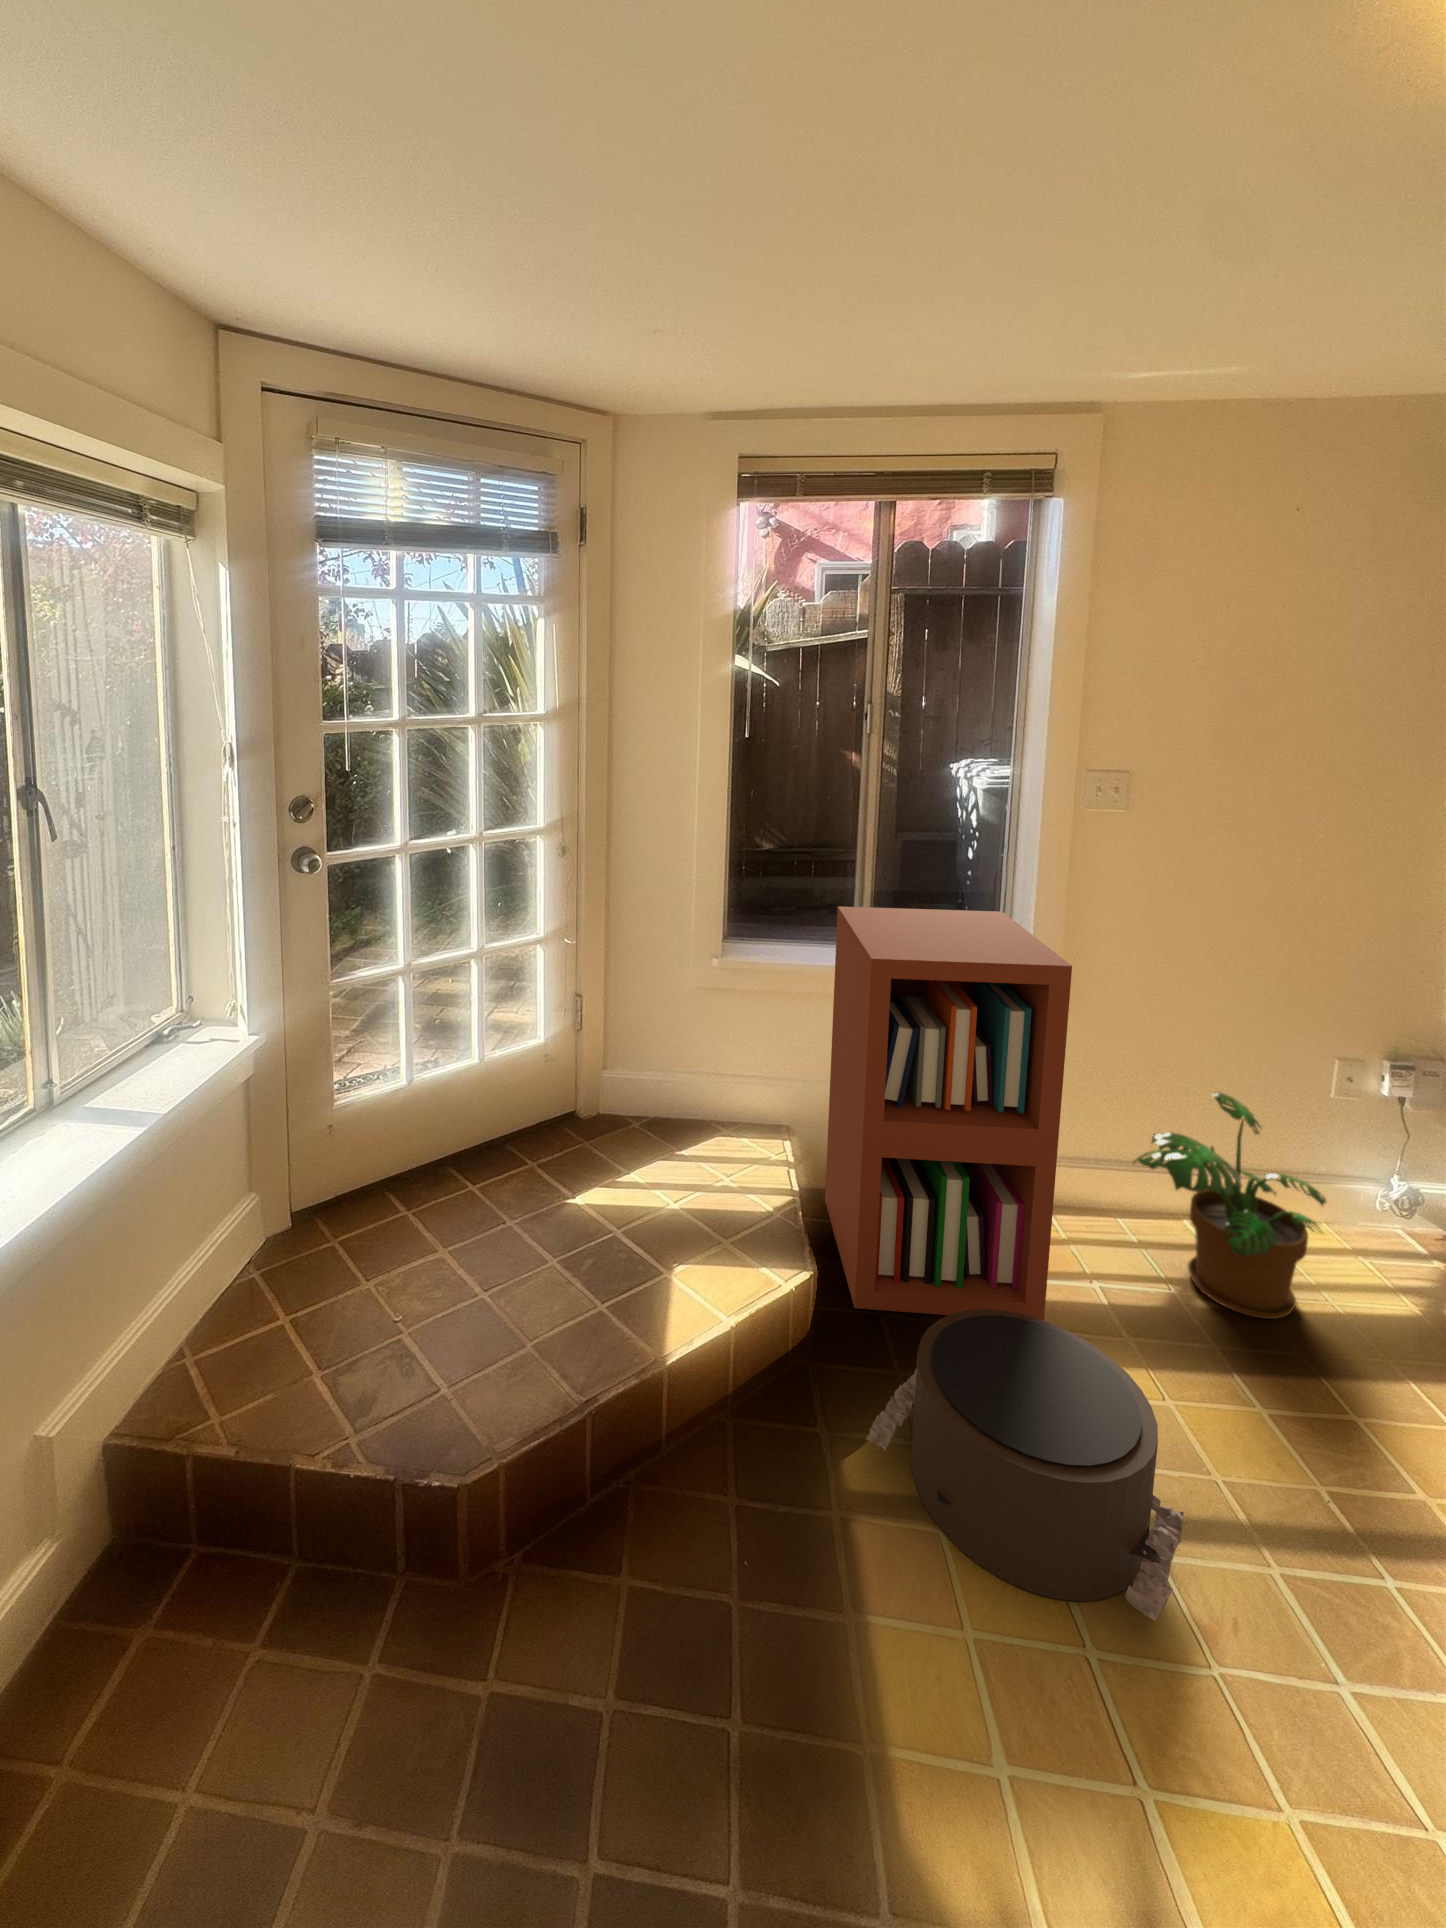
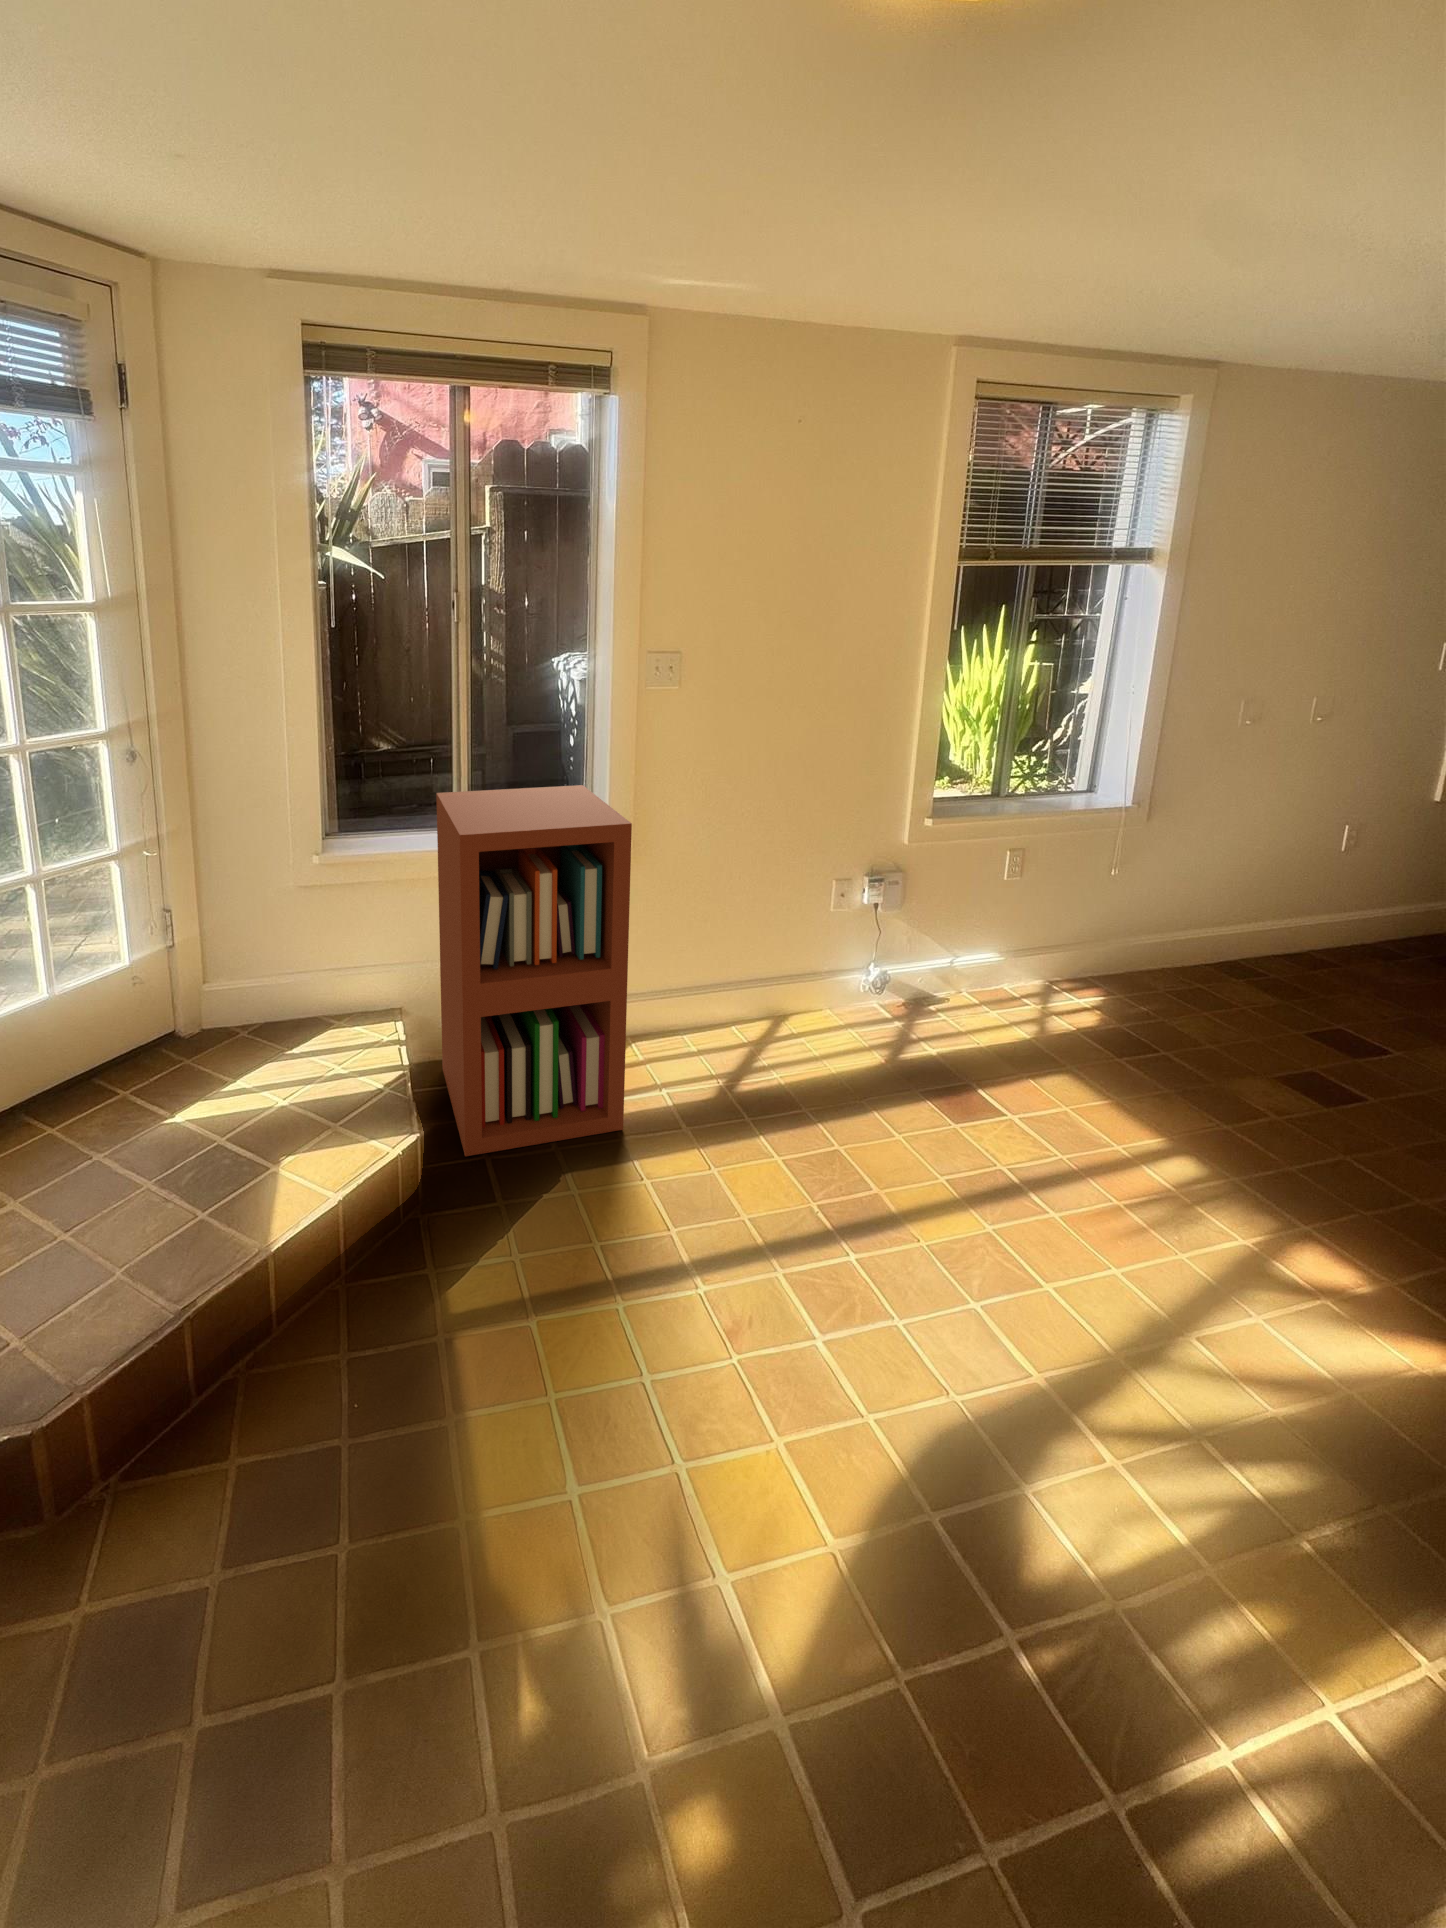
potted plant: present [1134,1092,1326,1319] -> none [692,918,821,1088]
pouf: present [866,1309,1184,1621] -> none [467,1126,716,1348]

